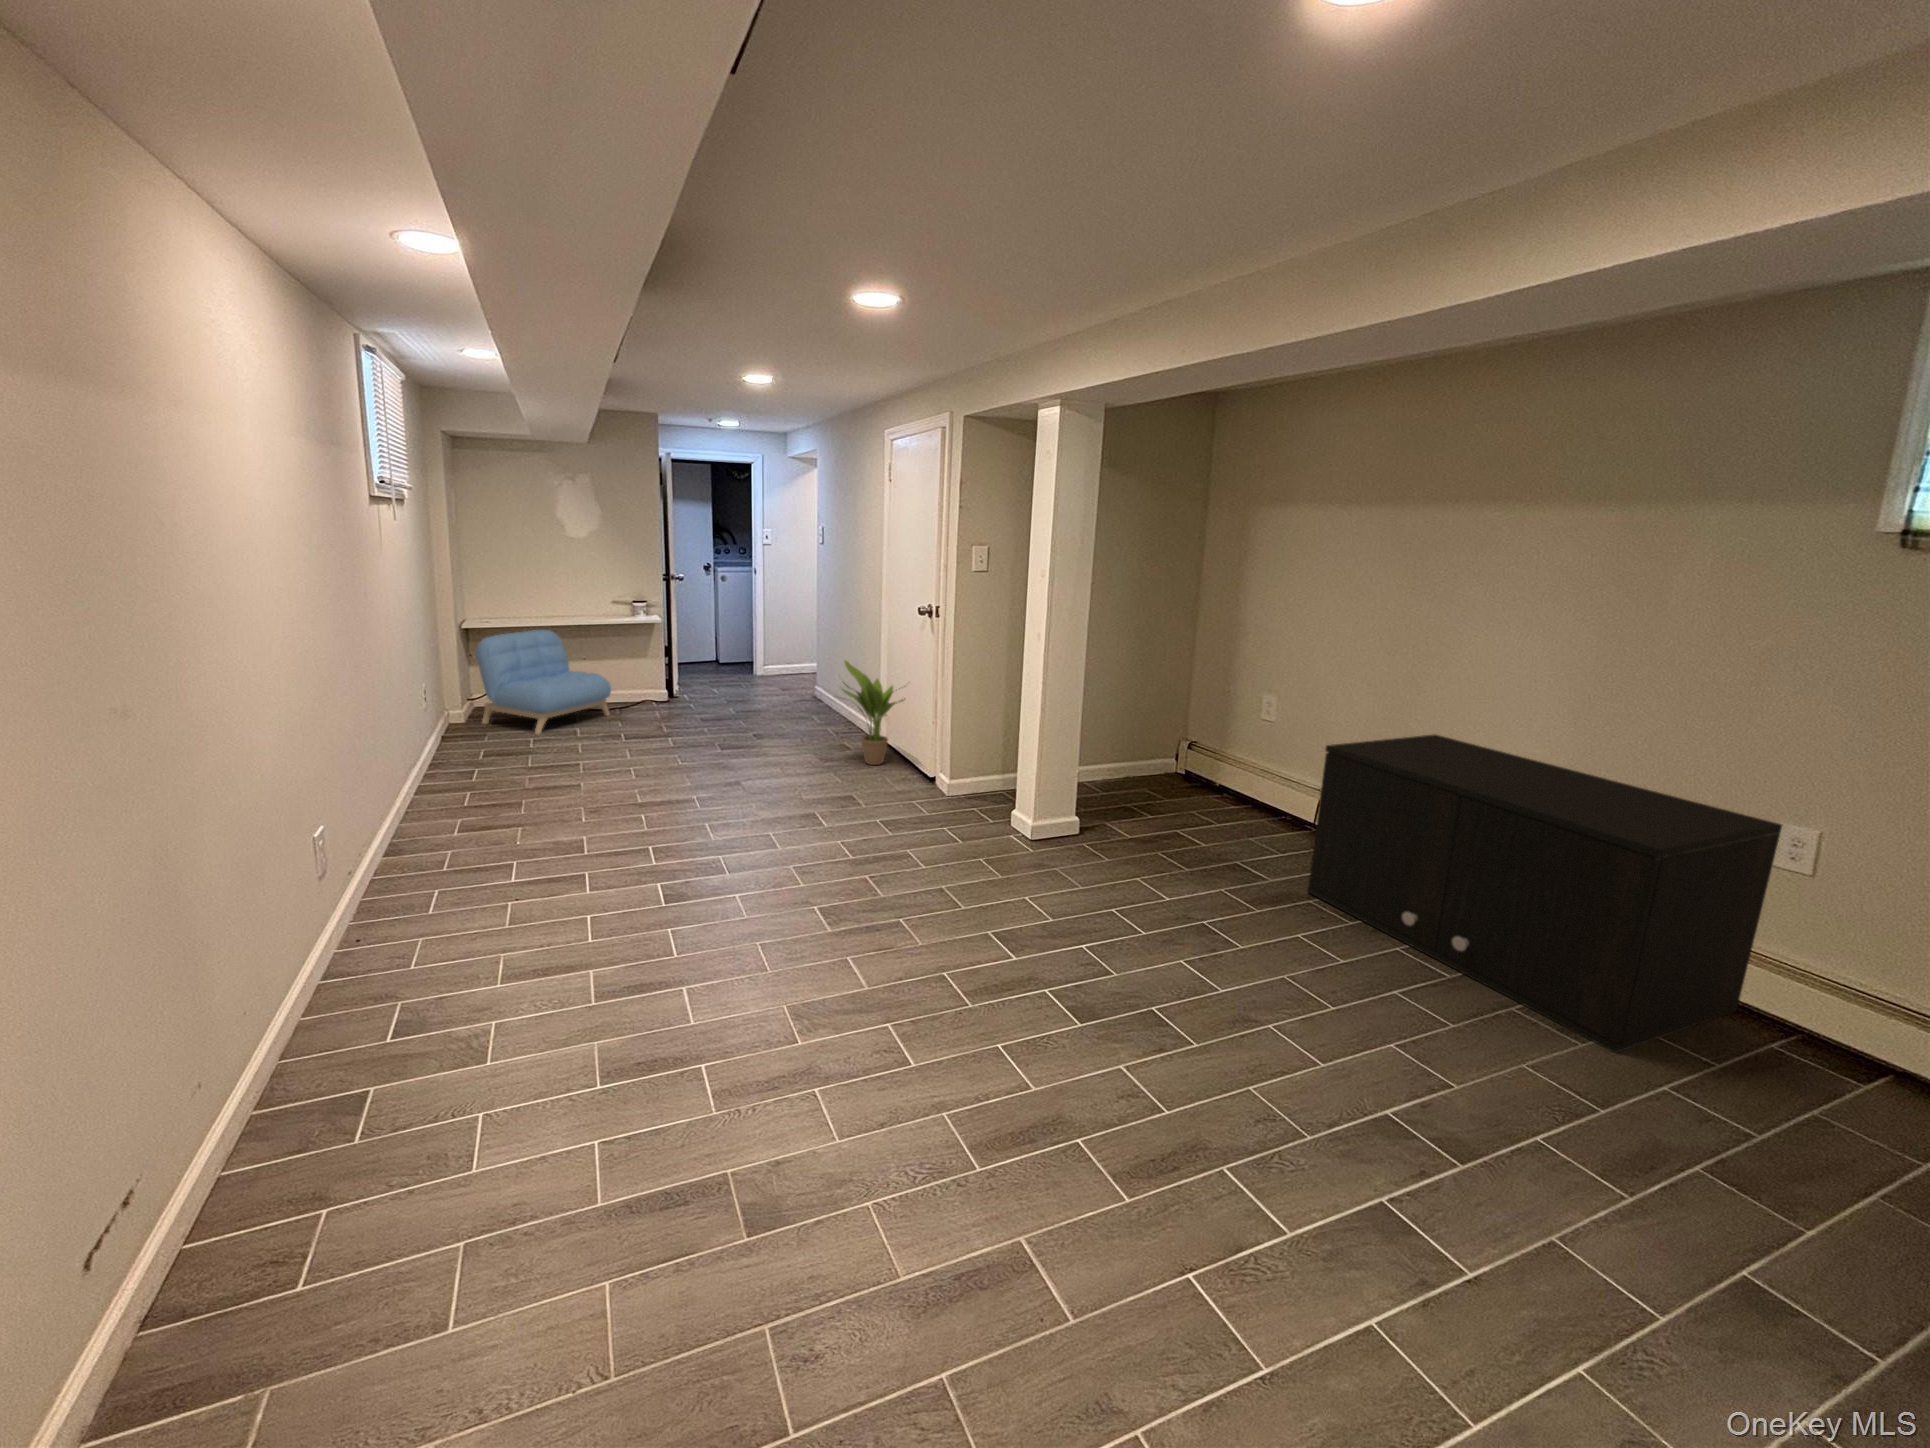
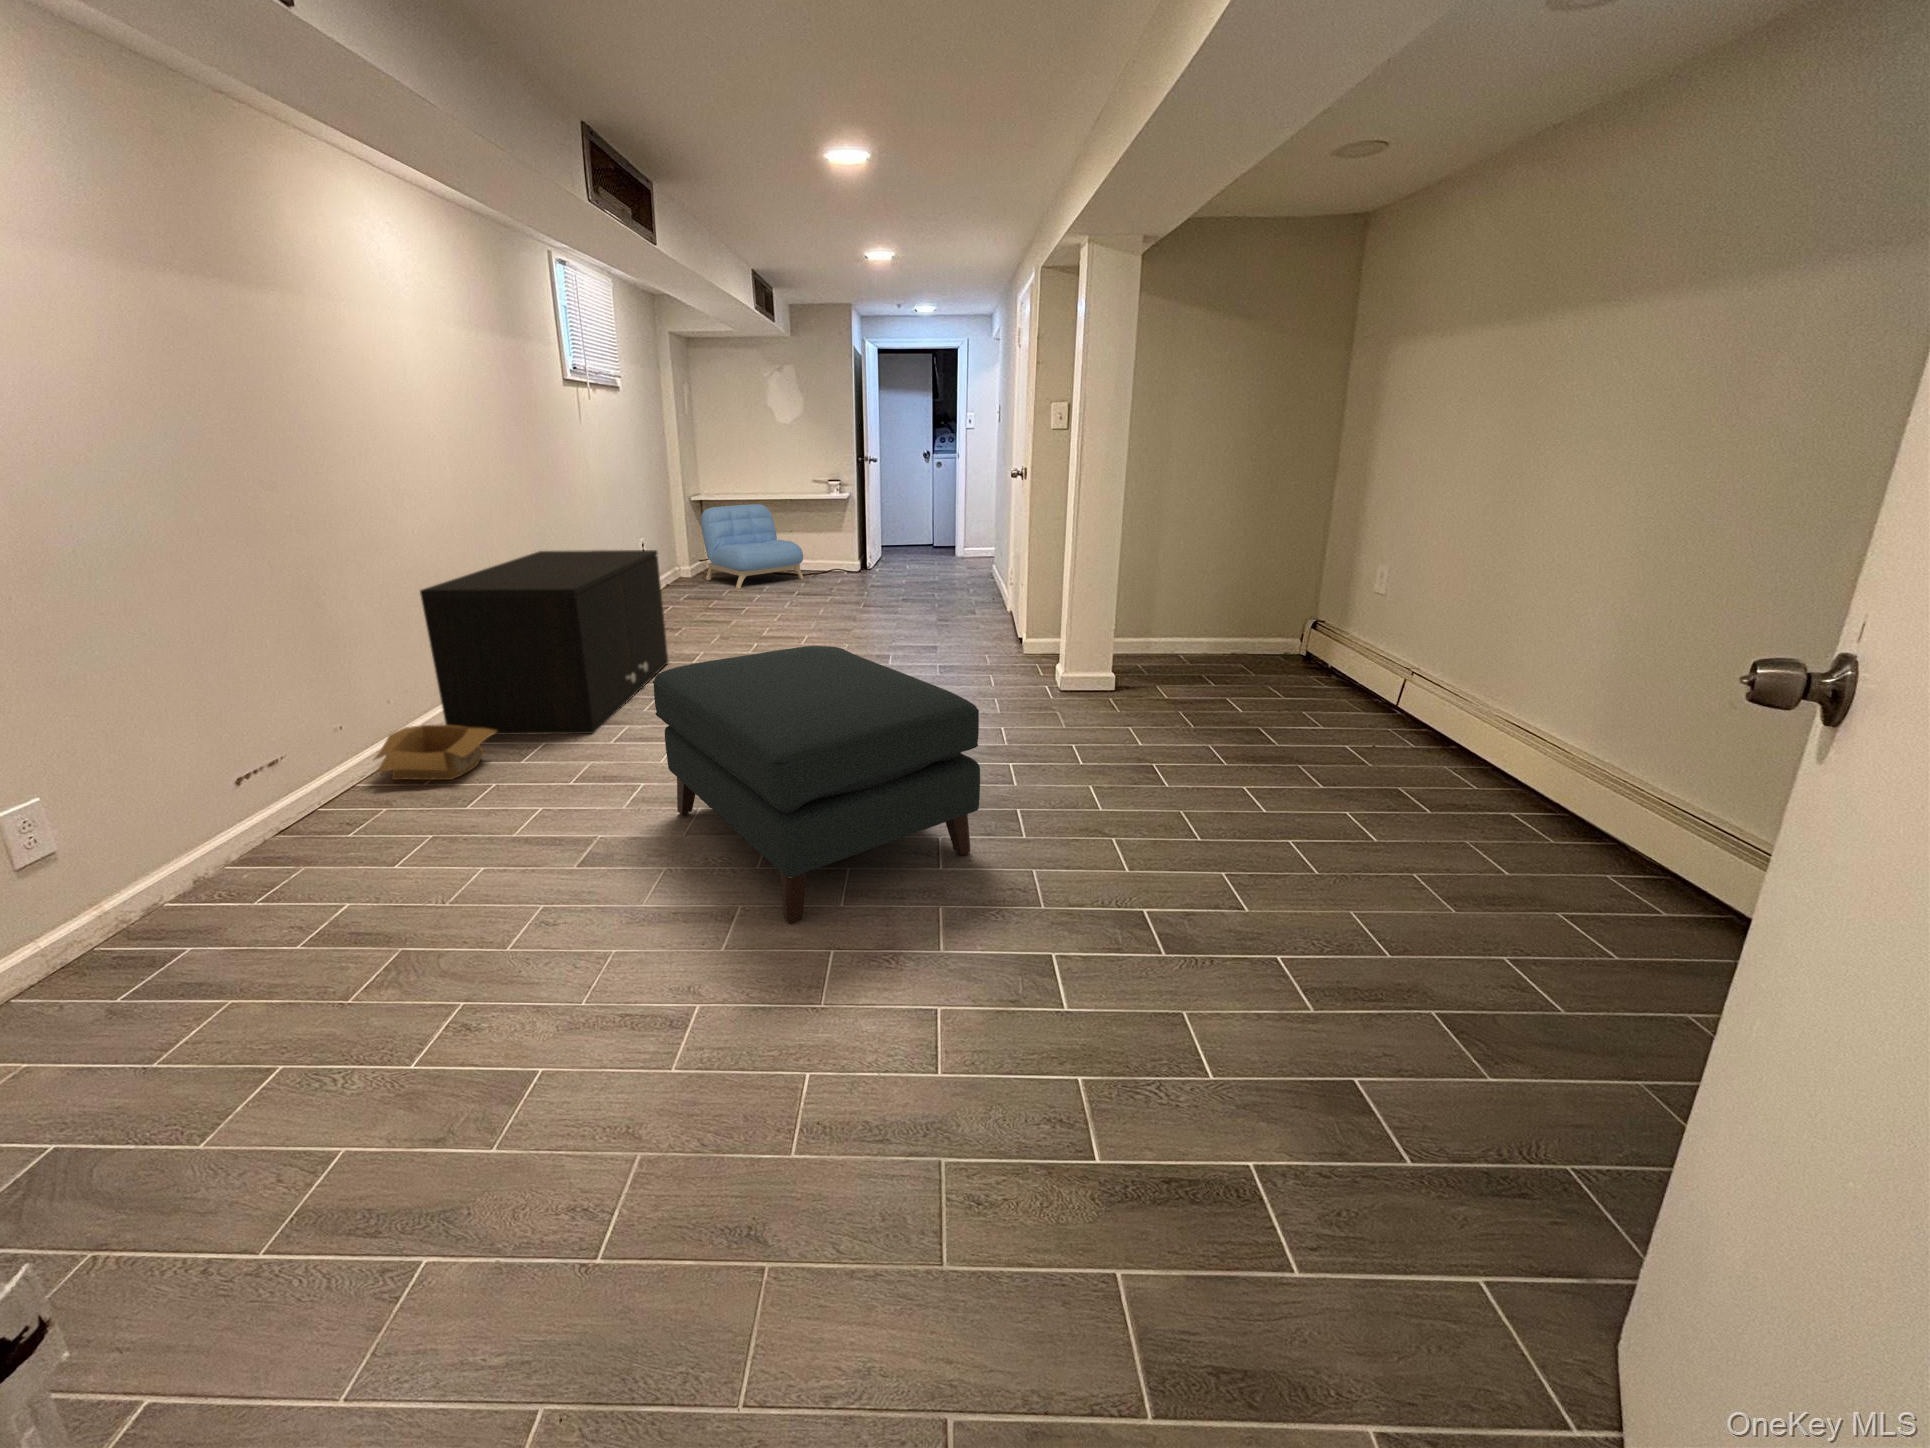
potted plant: present [841,661,906,765] -> none [944,525,1016,625]
storage cabinet: present [1307,735,1783,1053] -> present [420,550,668,735]
ottoman: none [778,852,1192,1241] -> present [653,646,980,924]
cardboard box: none [260,1024,438,1147] -> present [374,725,498,780]

